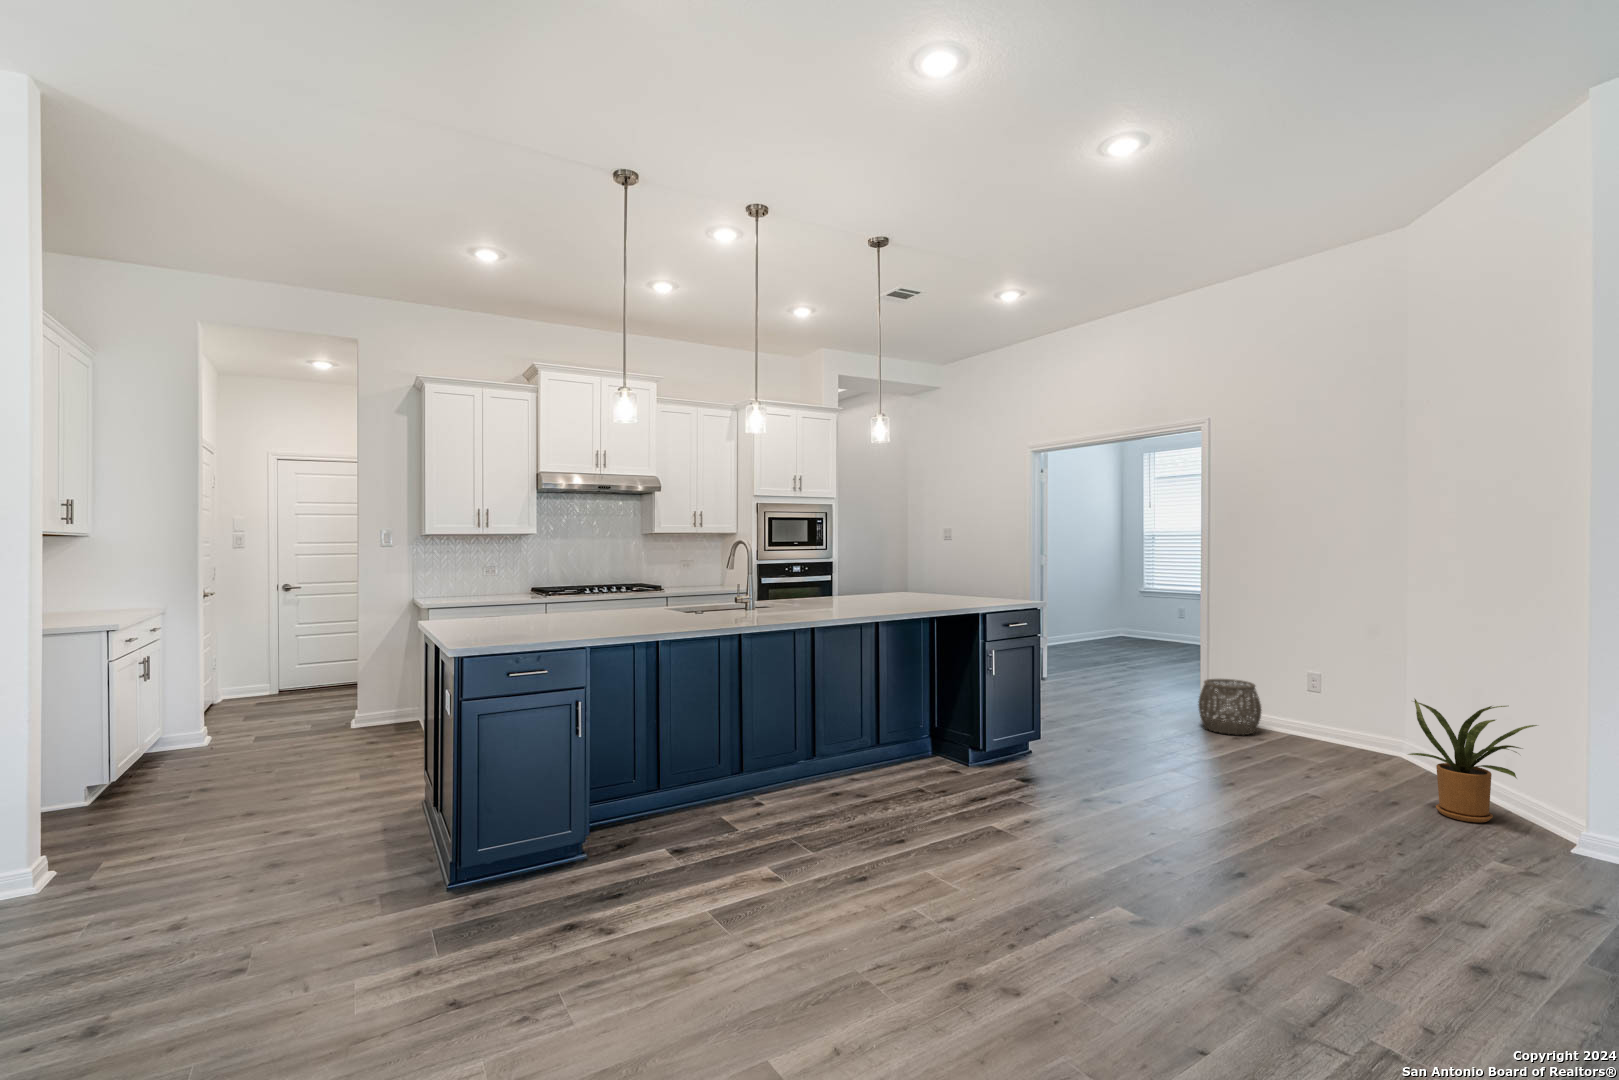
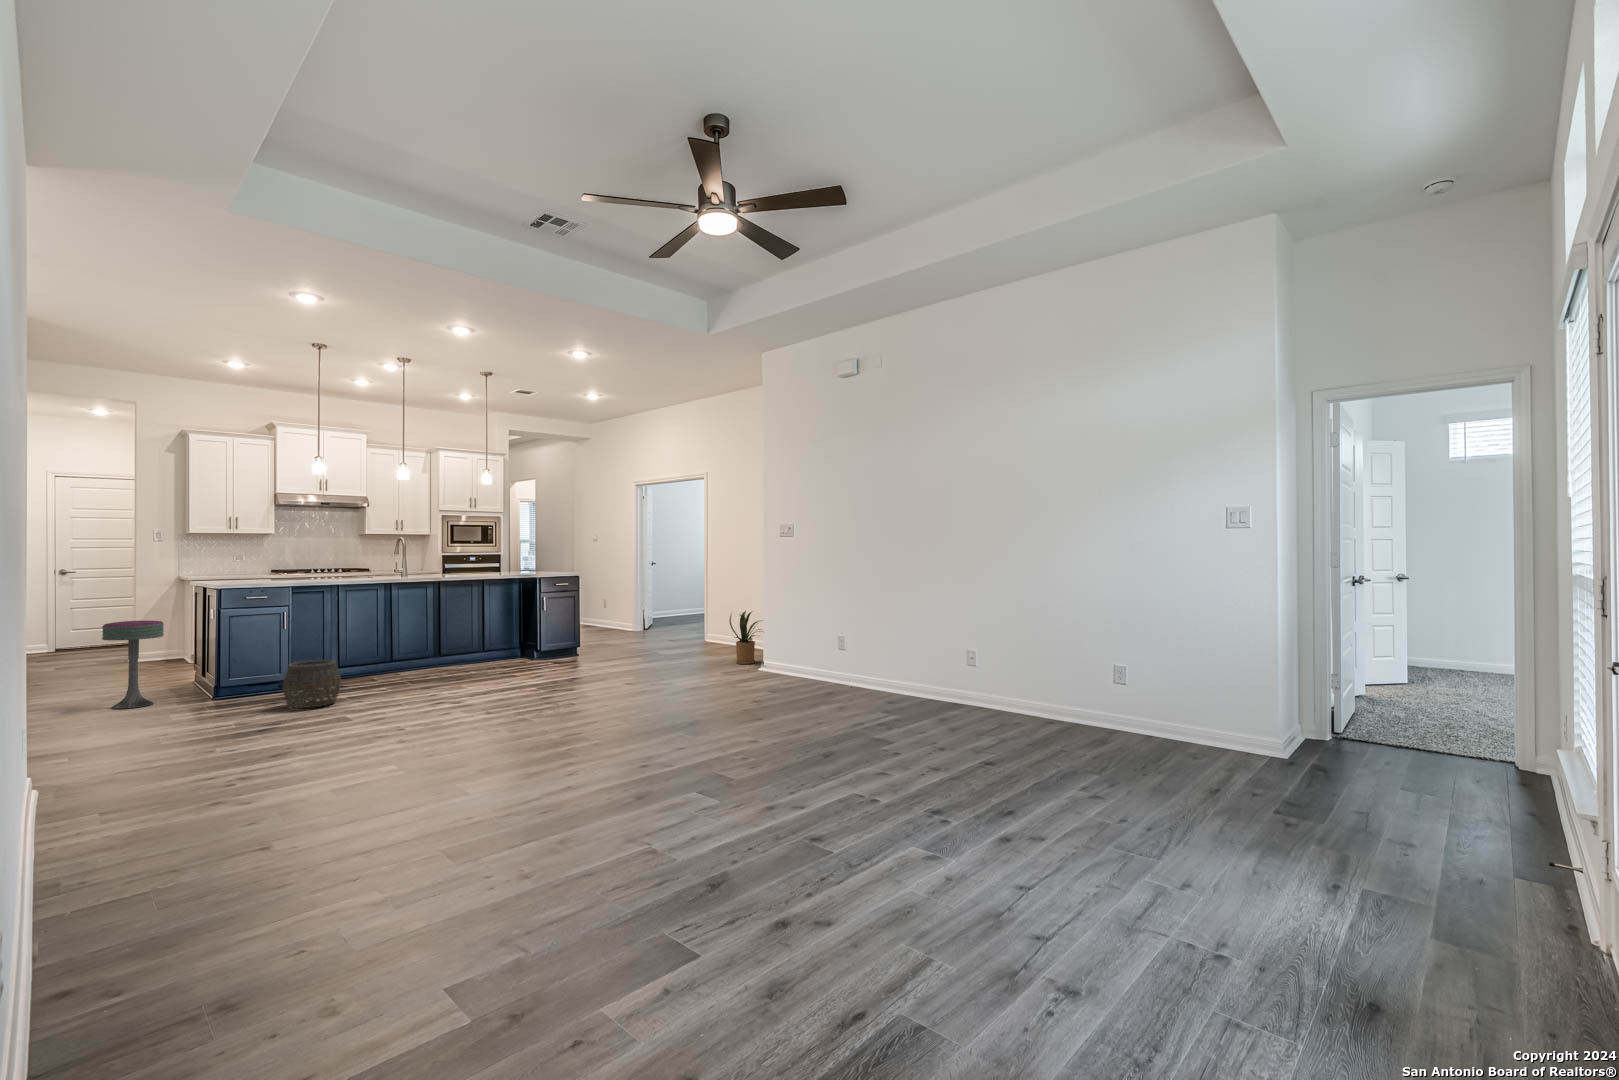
woven basket: present [1198,679,1261,735] -> present [283,660,341,708]
bar stool: none [243,725,360,931] -> present [102,621,164,709]

